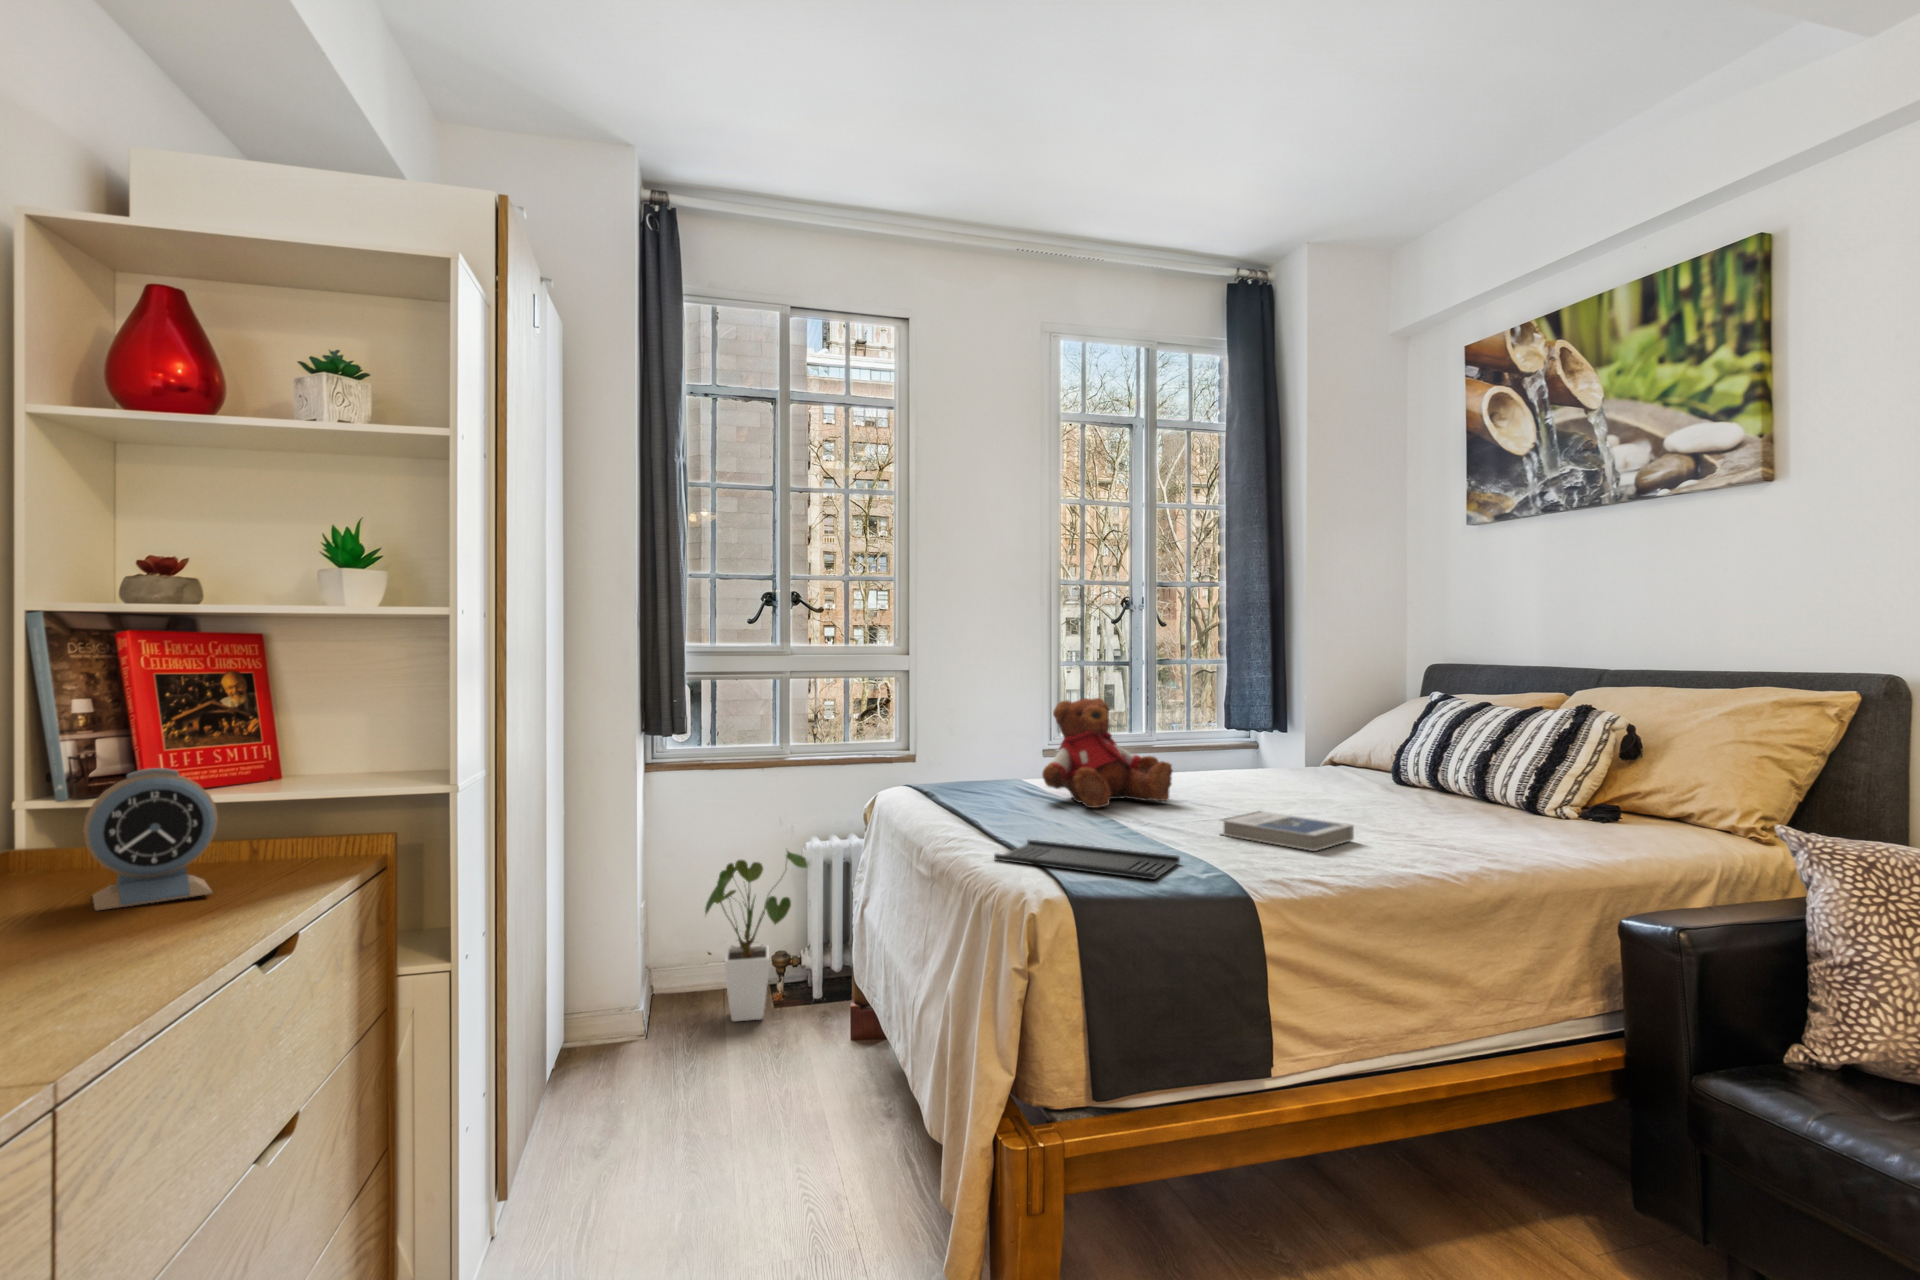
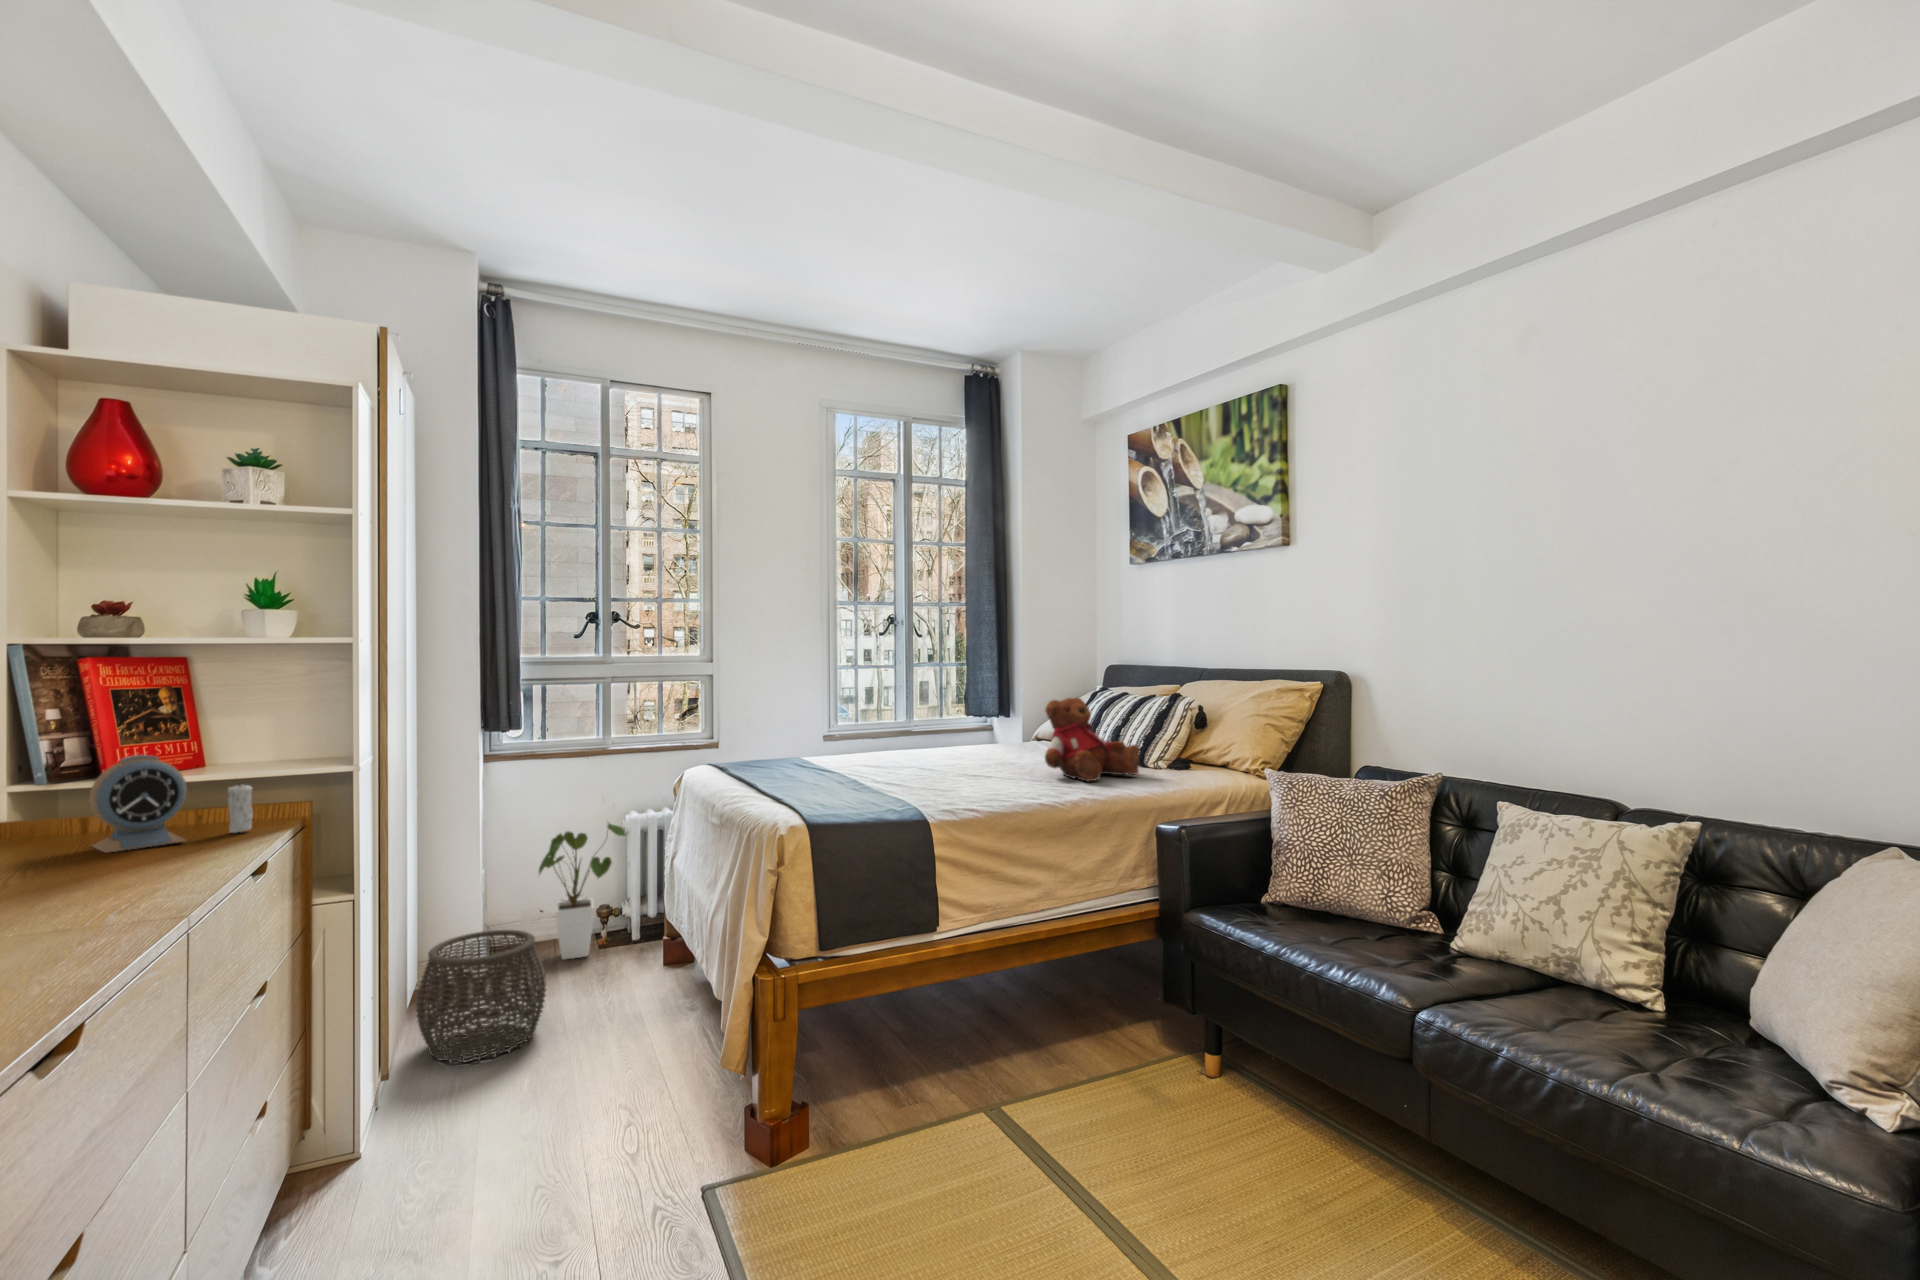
teddy bear: present [1042,698,1173,808] -> present [1045,698,1140,781]
candle: none [278,799,312,880] -> present [228,783,253,833]
hardback book: present [1221,811,1354,851] -> none [924,771,1012,794]
tray: present [994,840,1180,880] -> none [760,795,888,814]
woven basket: none [549,994,709,1176] -> present [416,930,546,1062]

